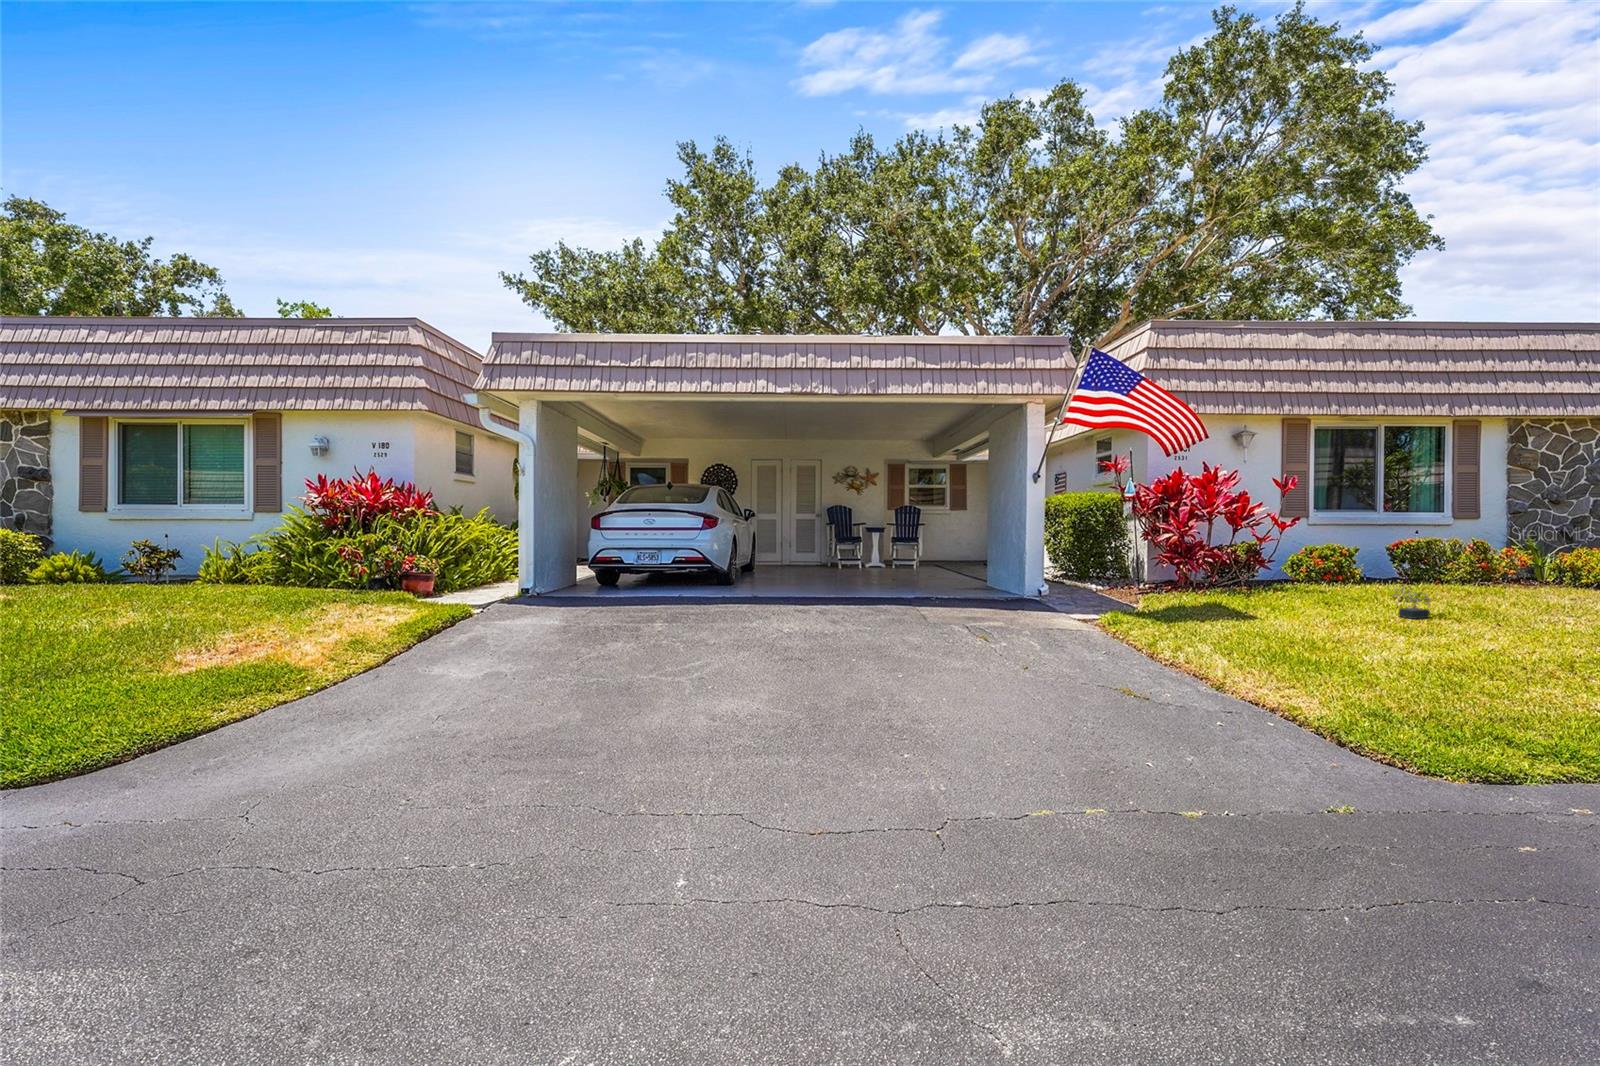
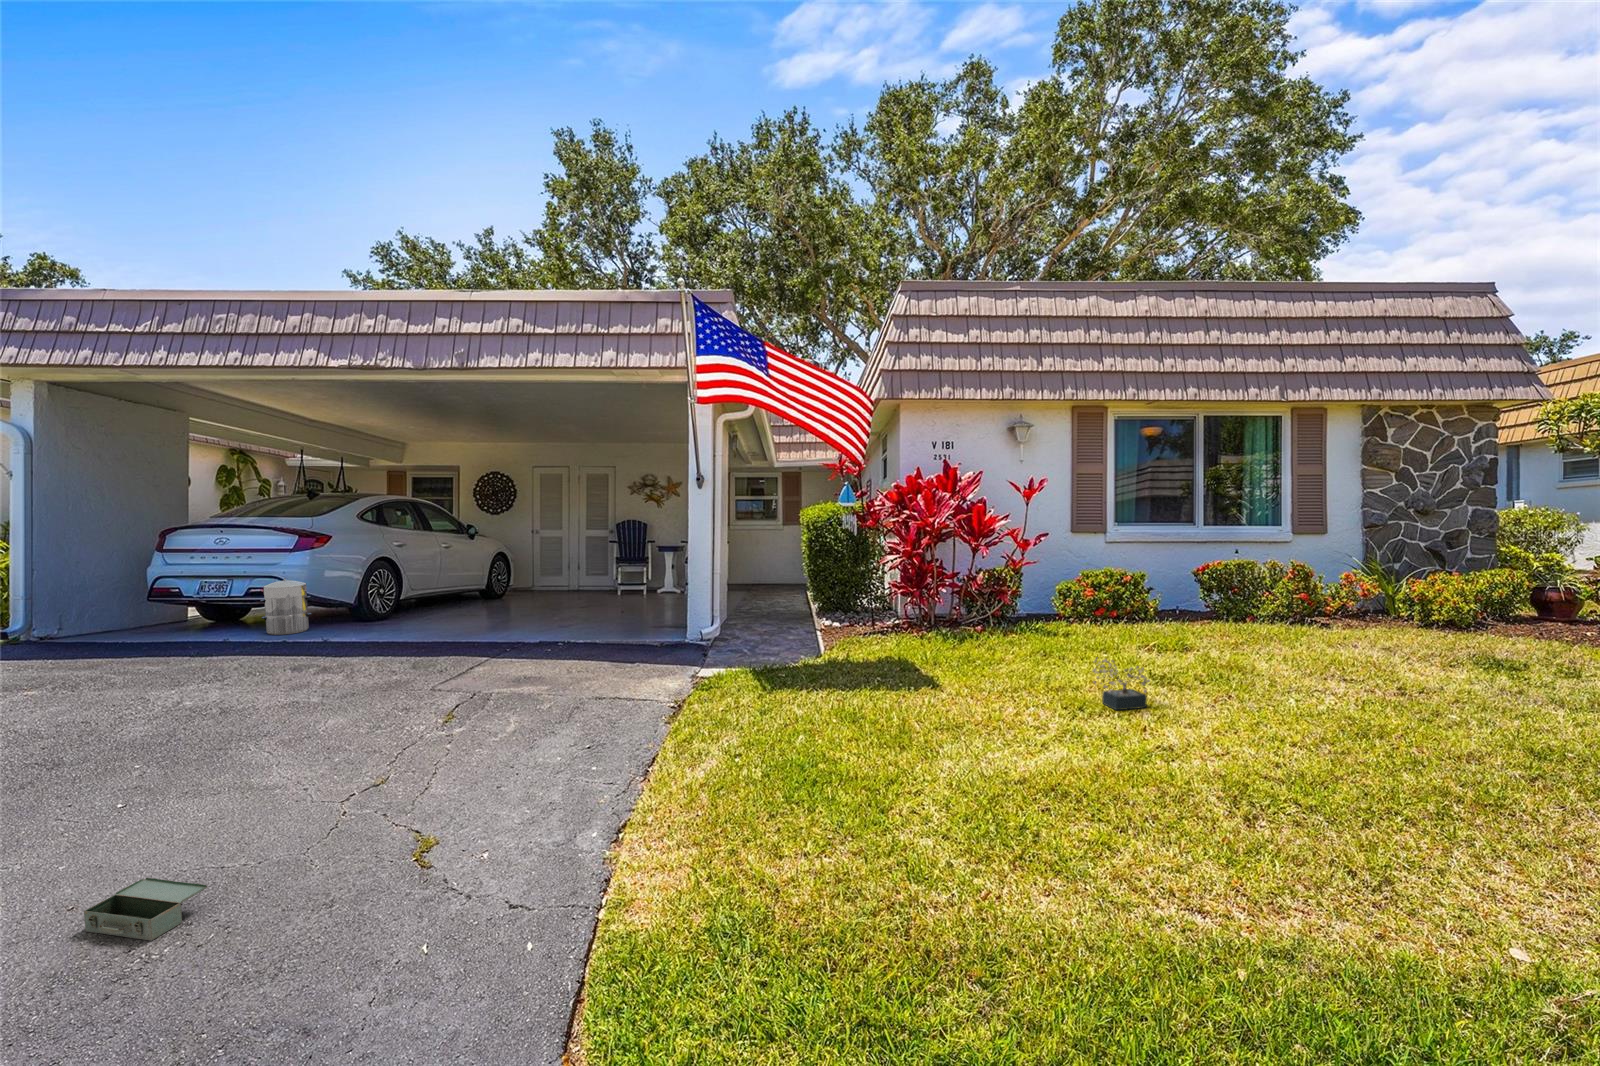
waste bin: none [703,551,734,593] -> present [260,578,312,635]
toolbox: none [1023,668,1066,687] -> present [84,878,207,941]

